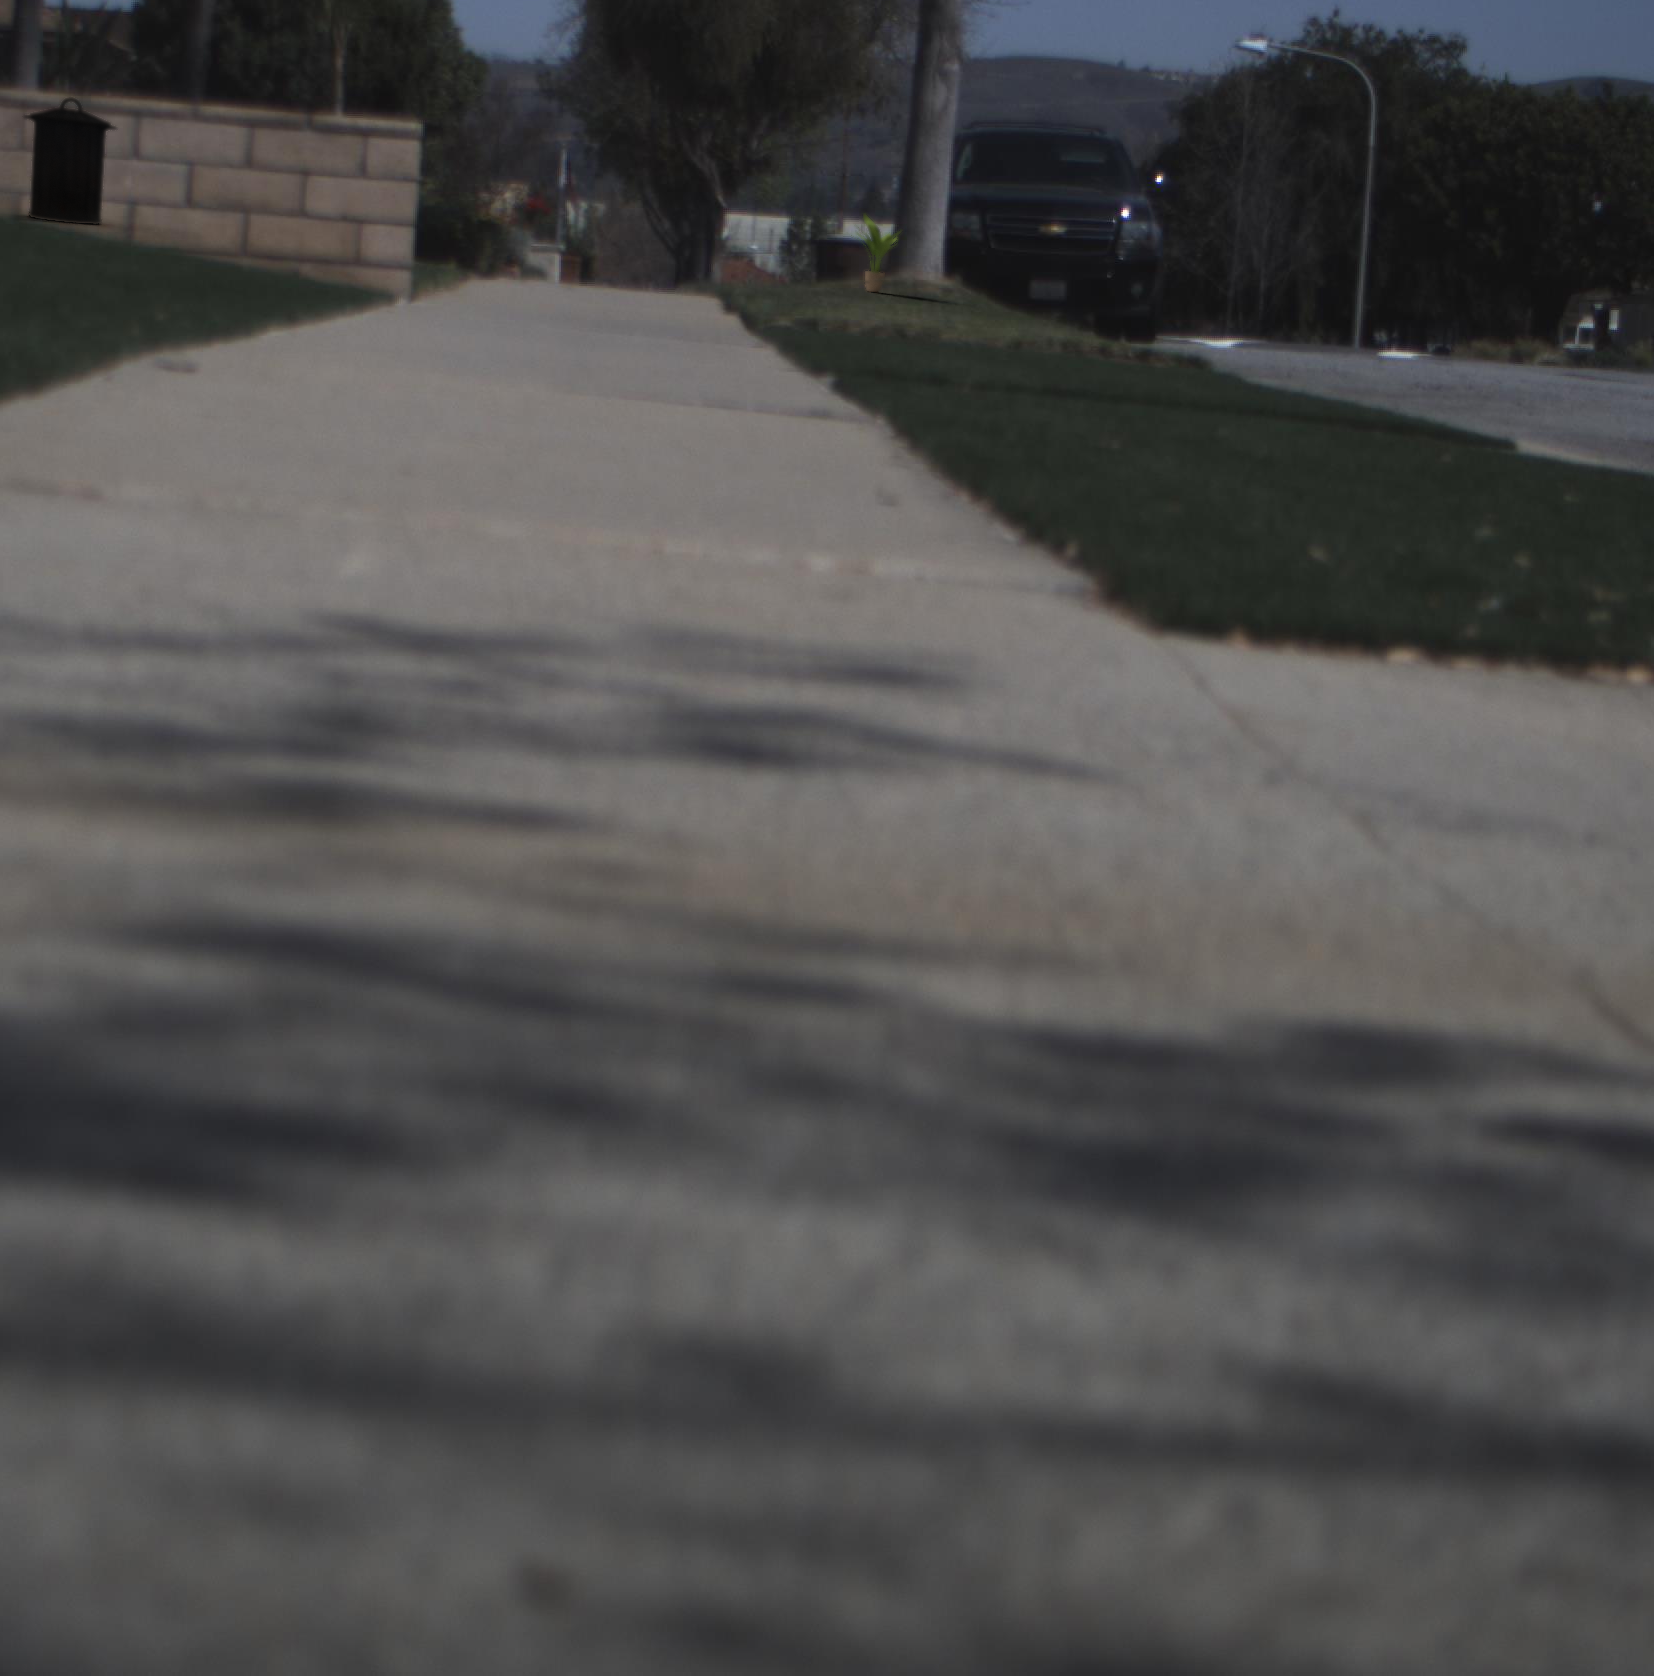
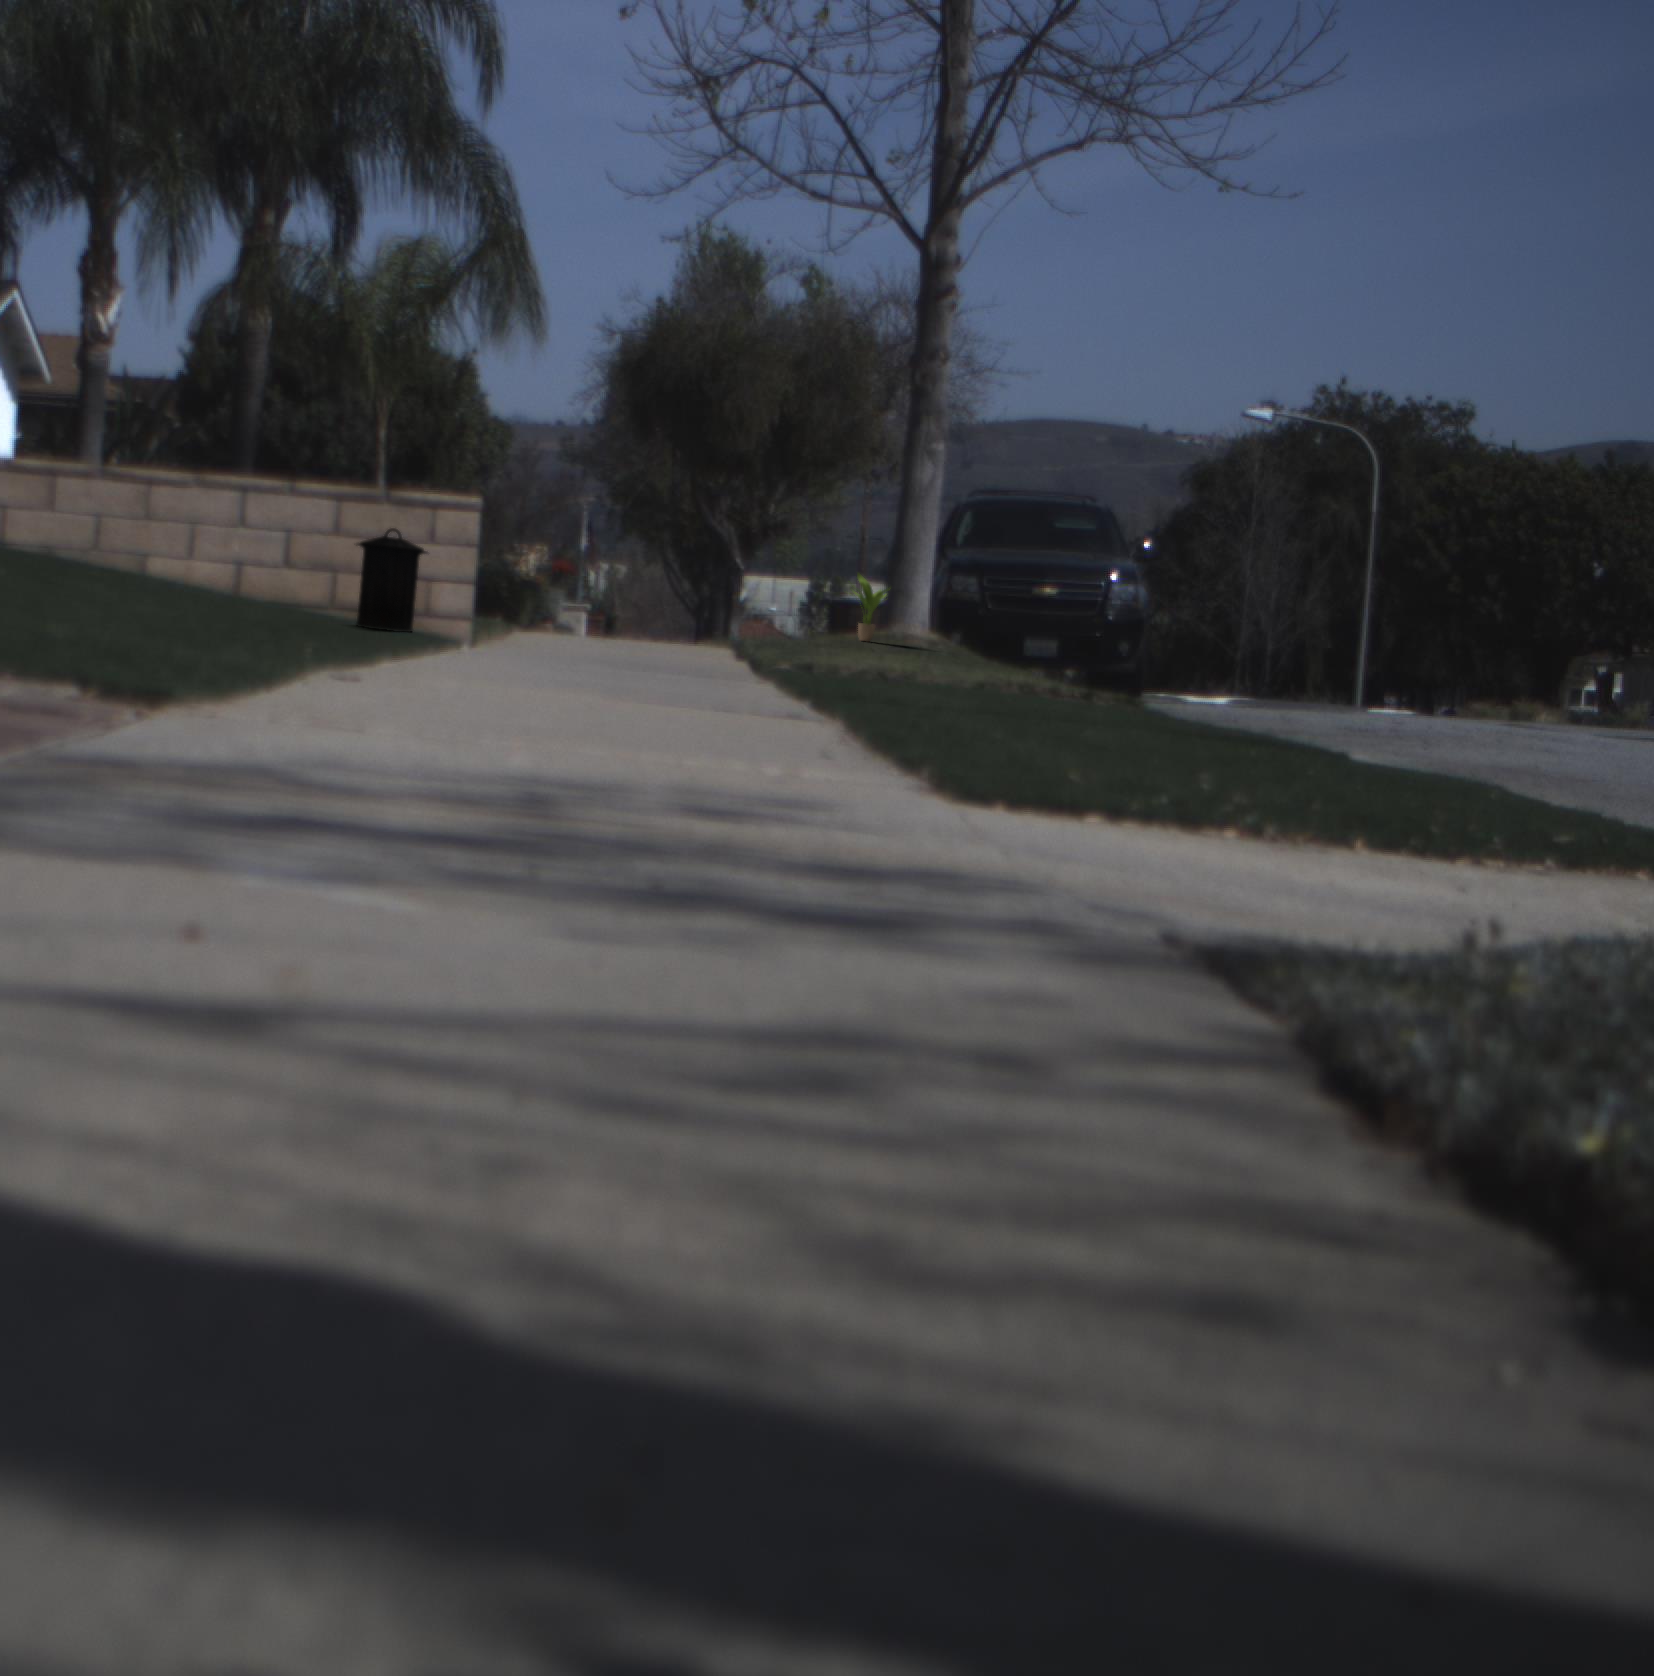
trash can: present [25,98,116,225] -> present [357,528,427,632]

